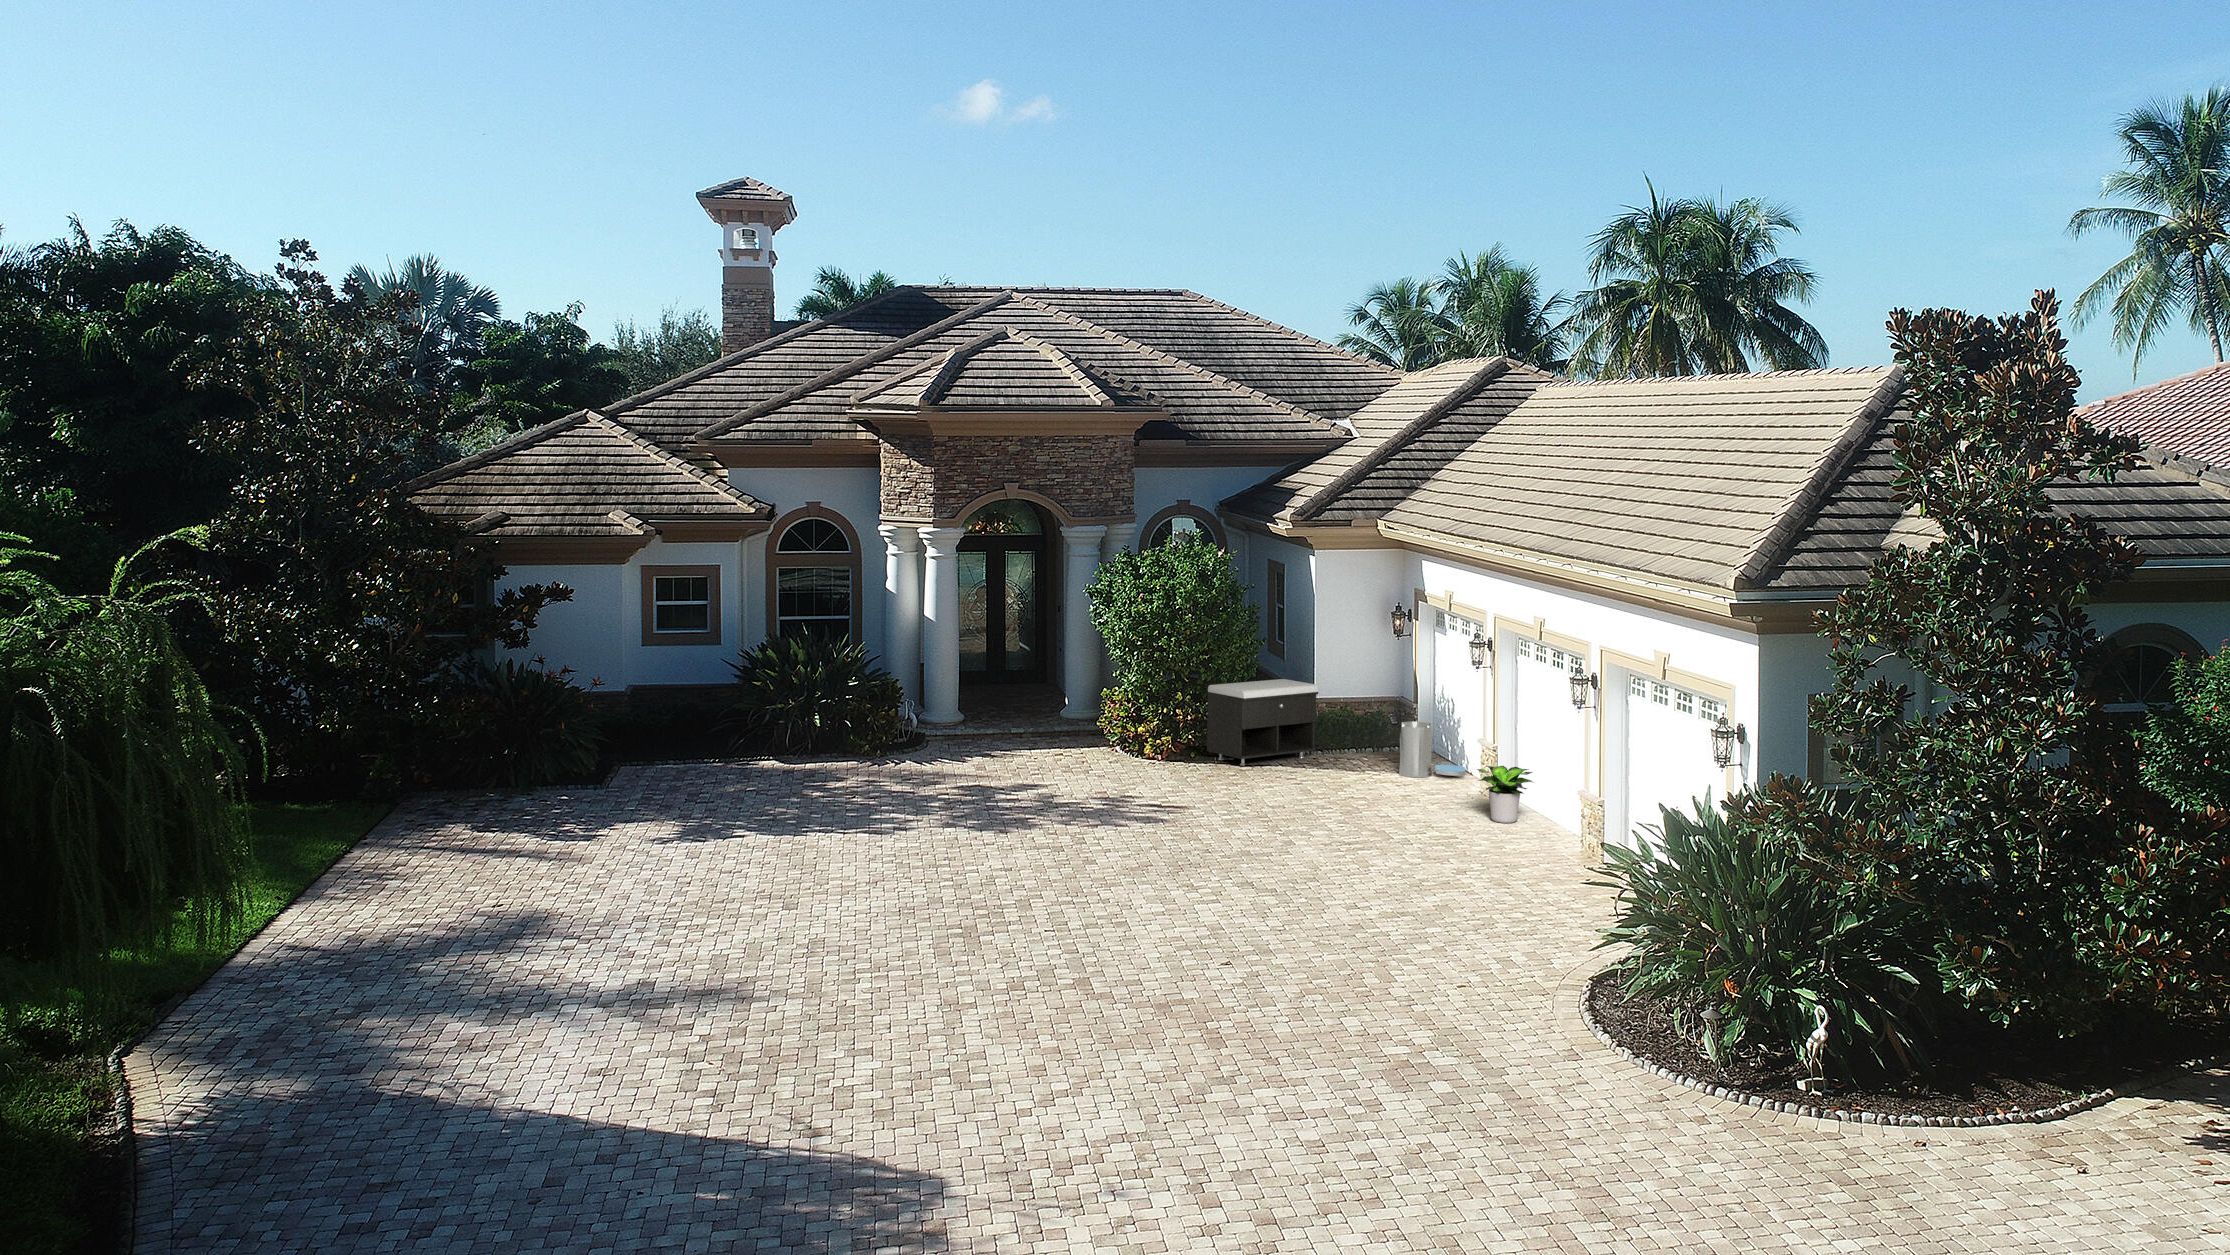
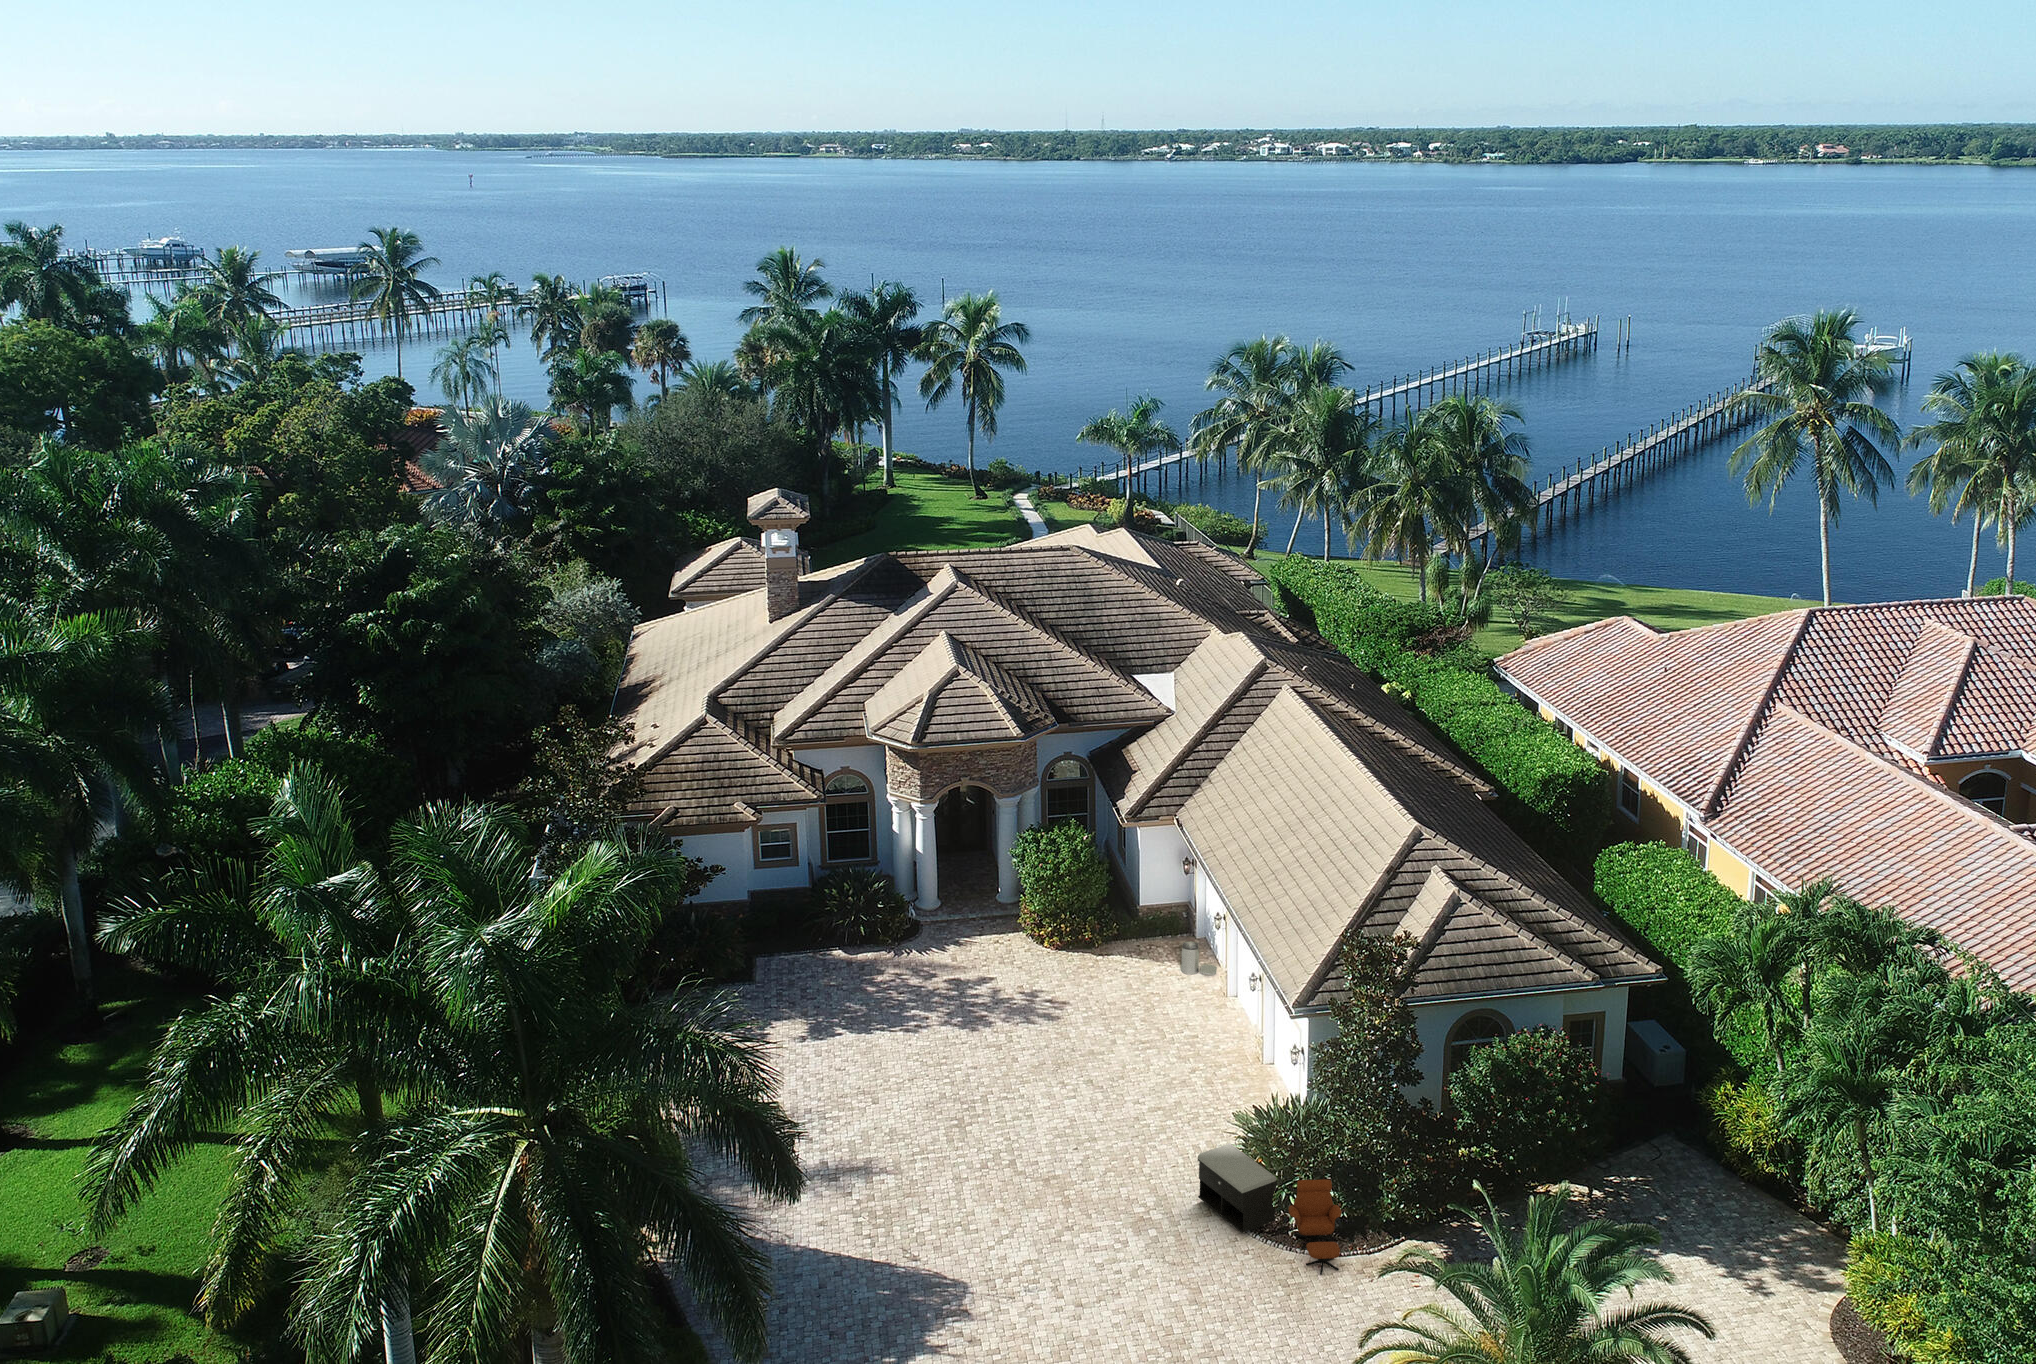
storage bench: present [1207,679,1318,765] -> present [1198,1143,1276,1233]
potted plant: present [1477,766,1533,823] -> none [1212,993,1245,1026]
lounge chair: none [1801,928,1983,1159] -> present [1289,1179,1342,1275]

